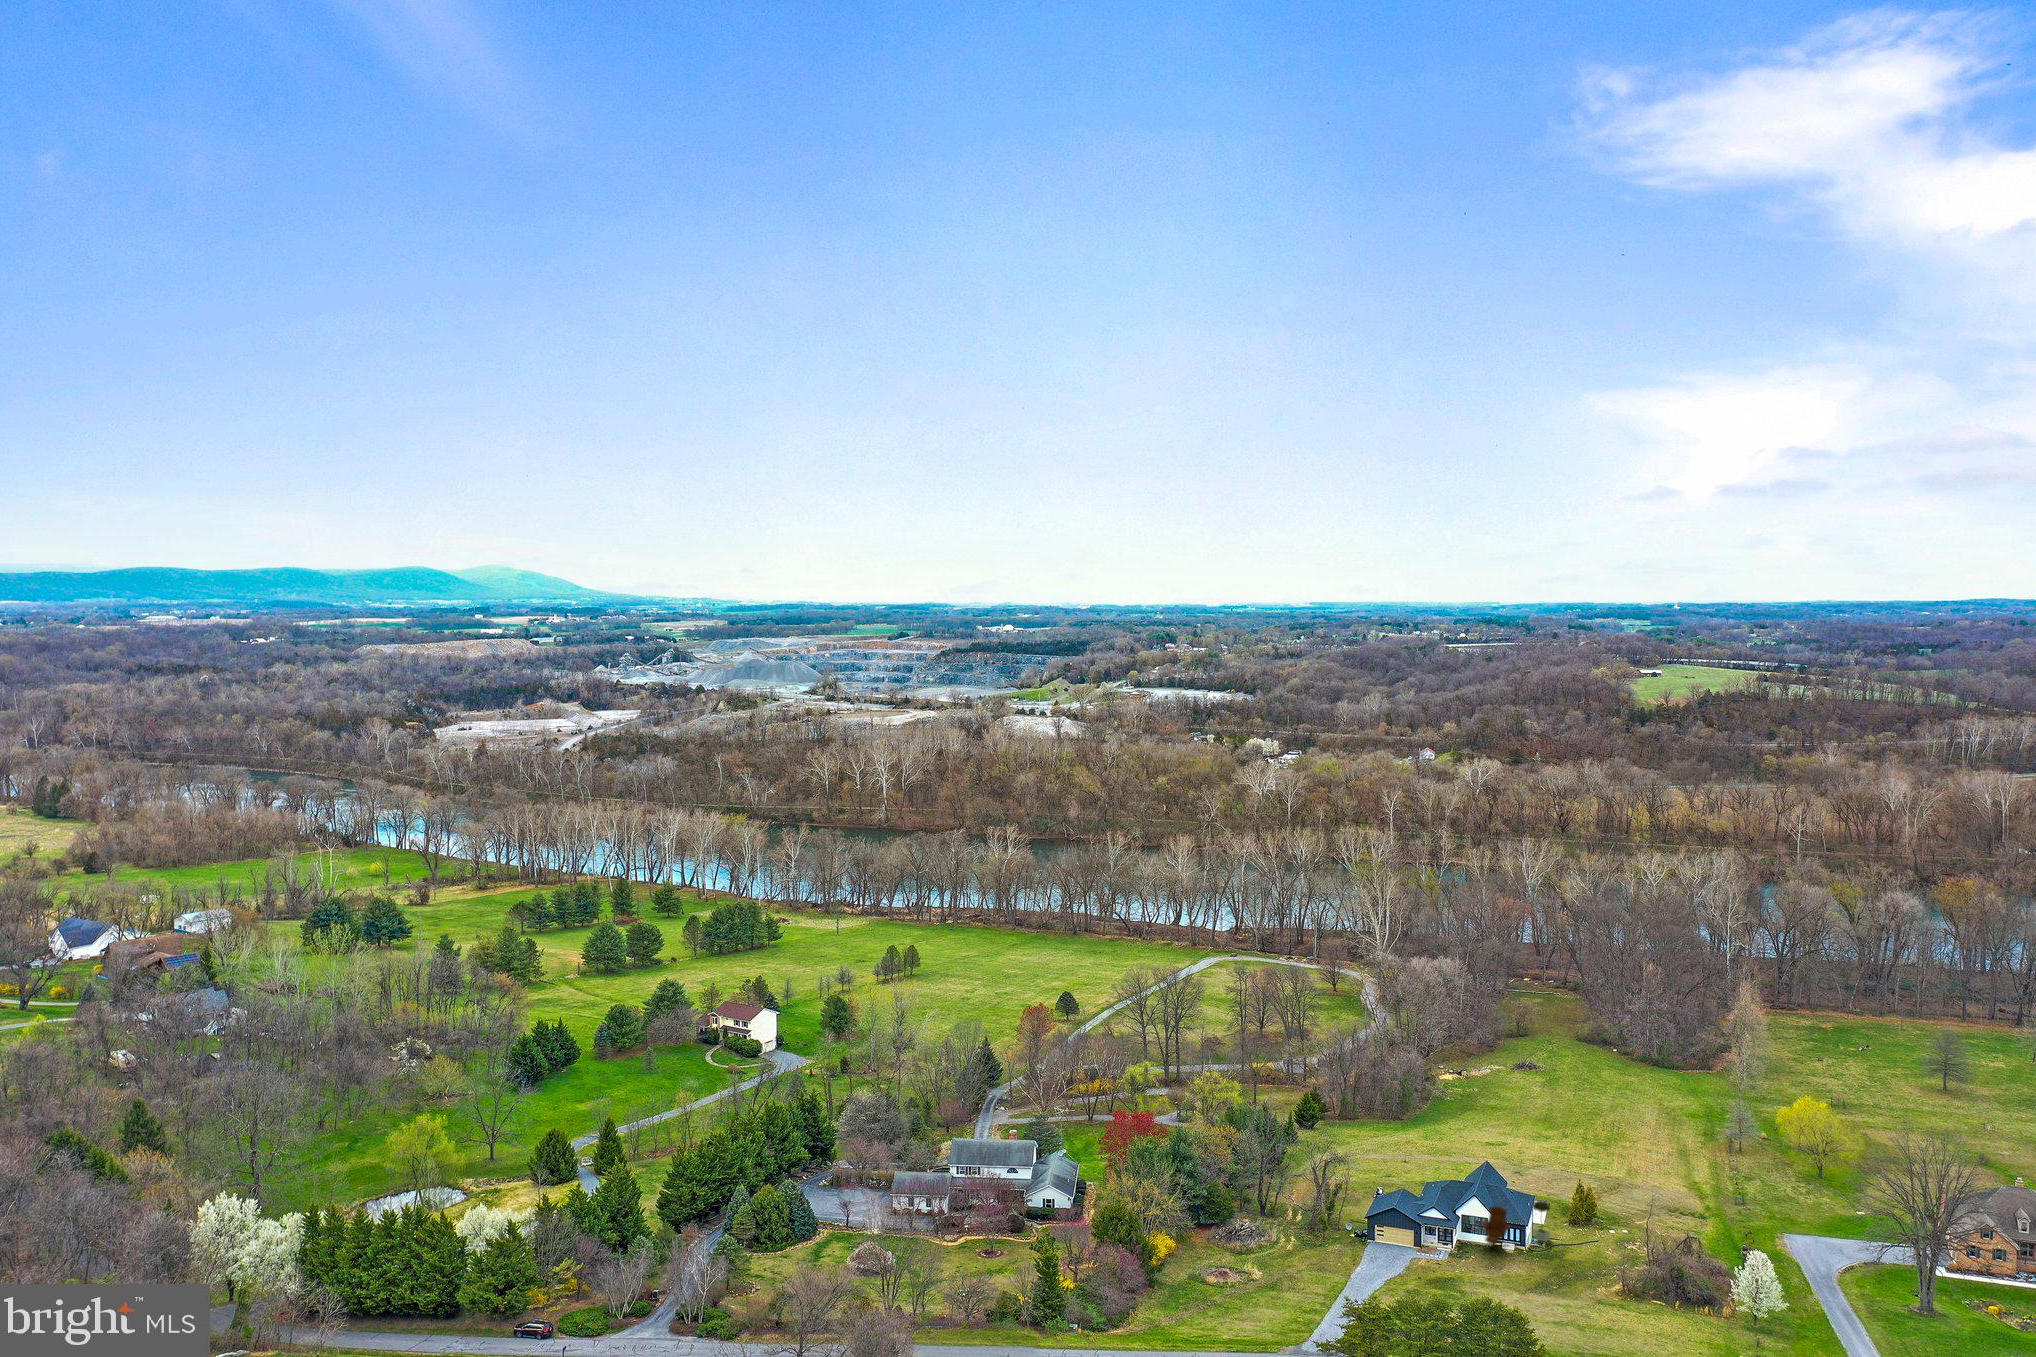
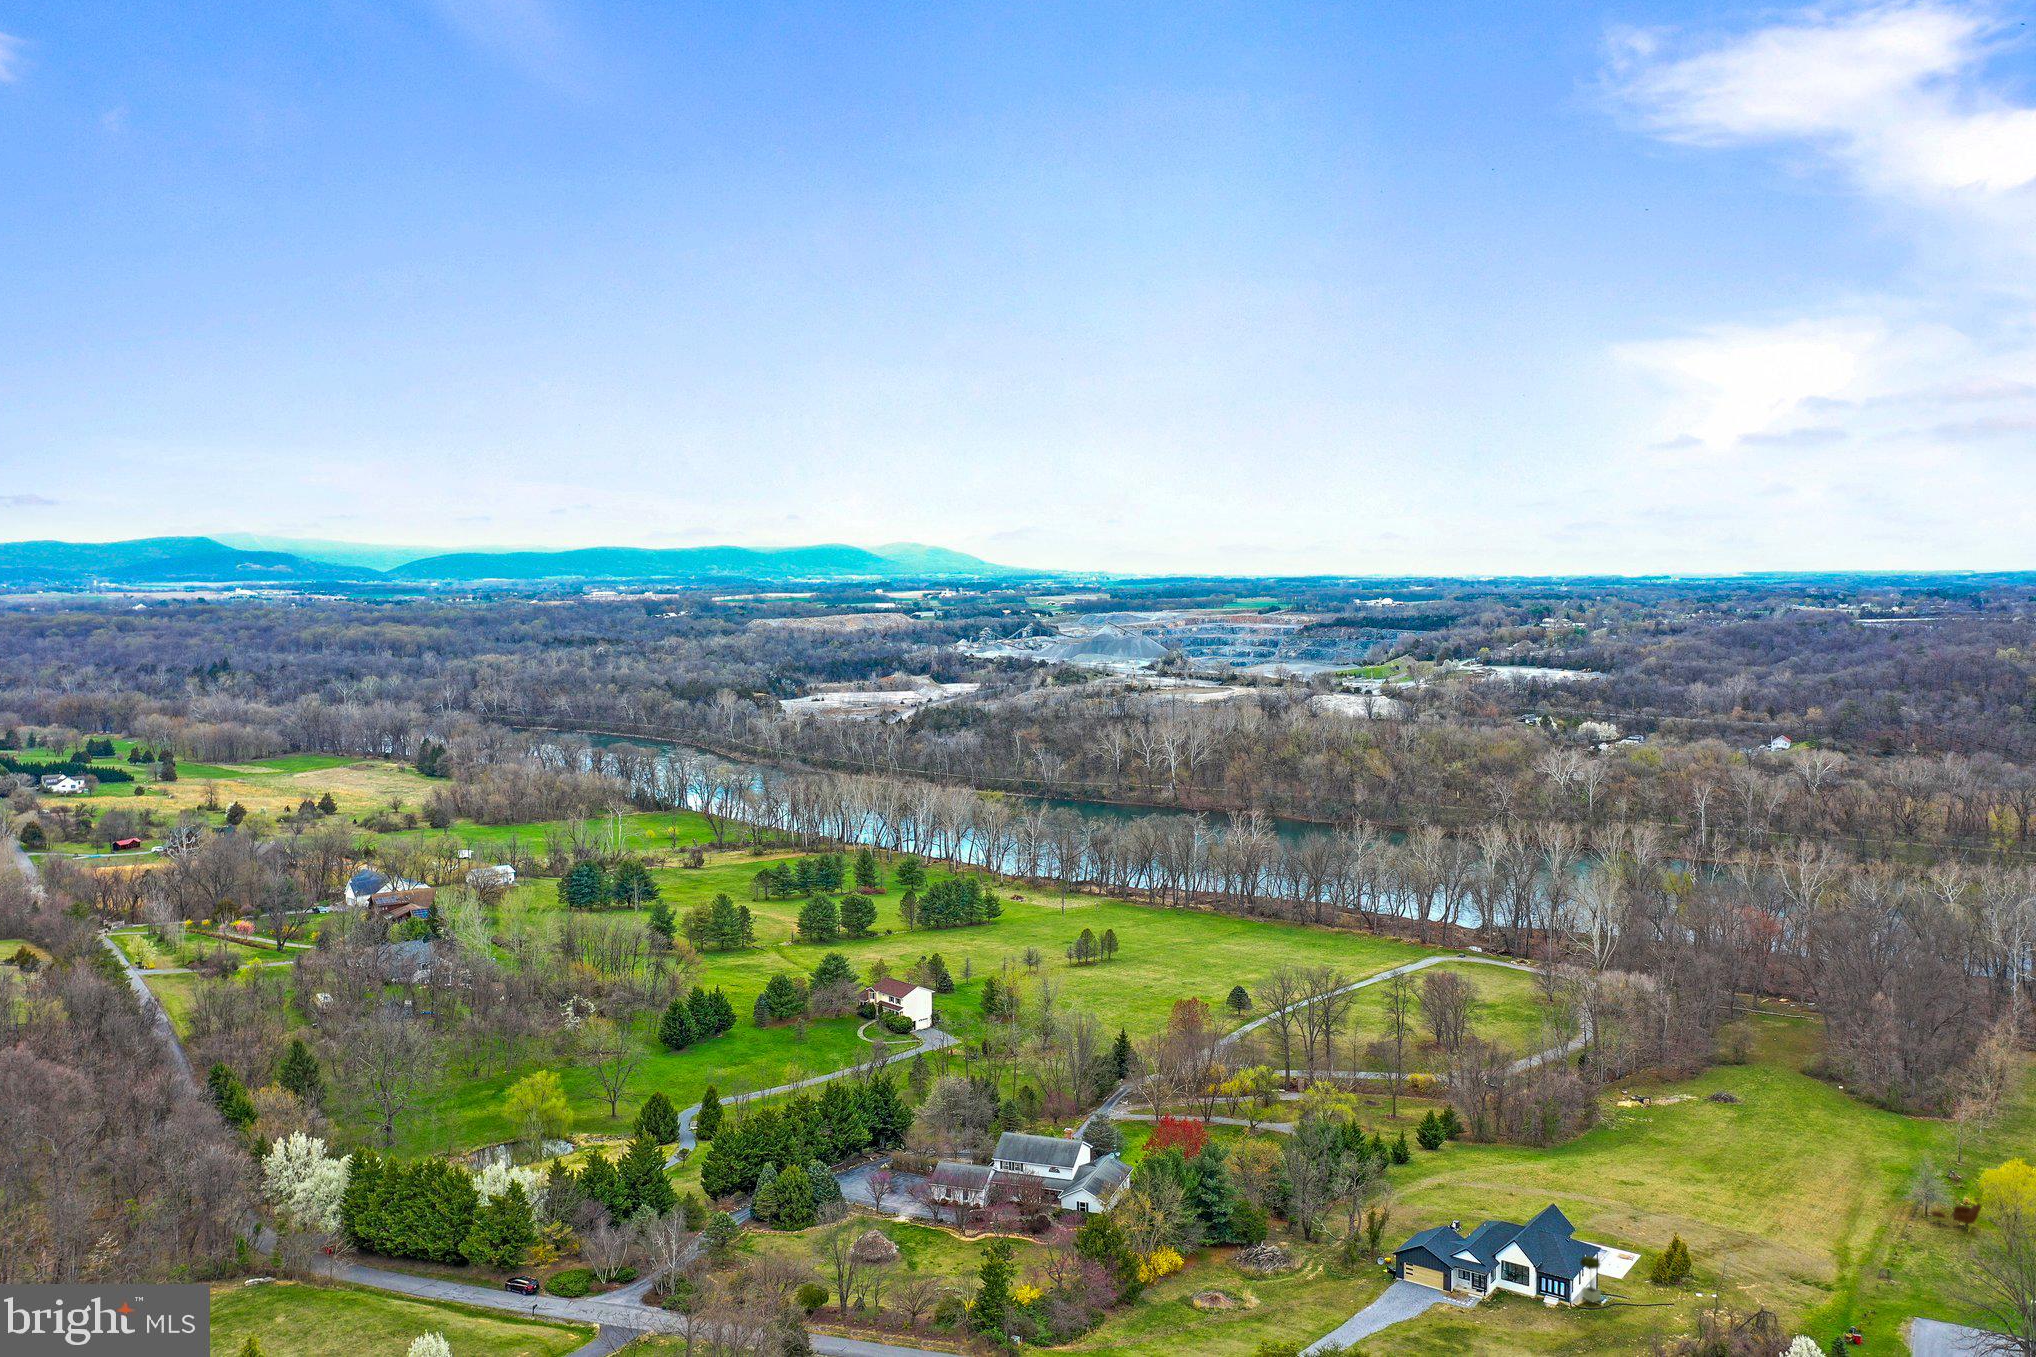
lounge chair: present [1482,1206,1510,1250] -> present [1932,1198,1981,1228]

